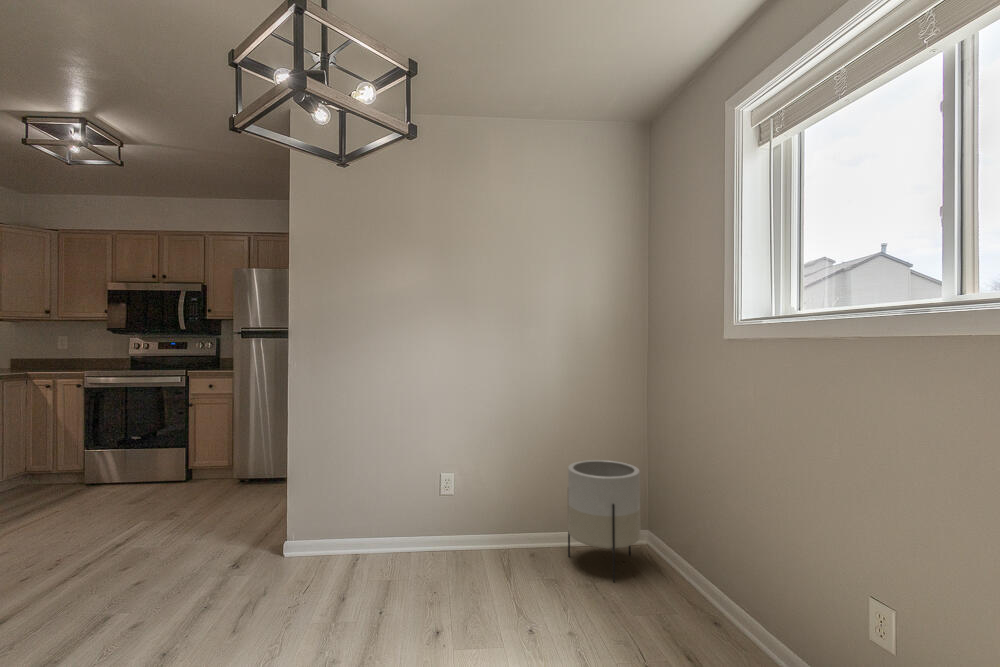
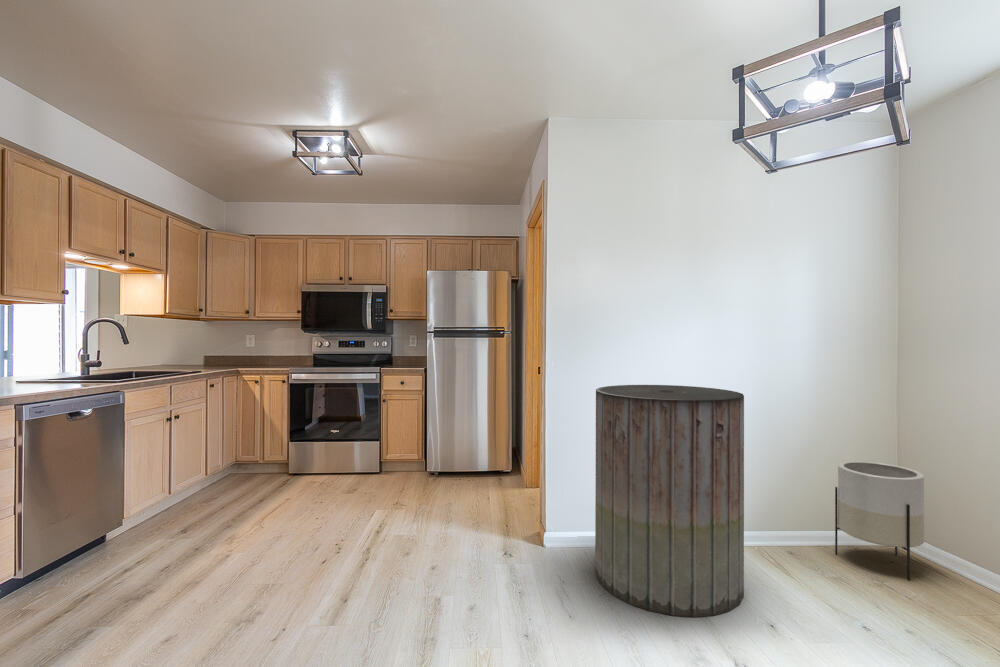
trash can: none [283,384,436,629] -> present [595,385,744,617]

